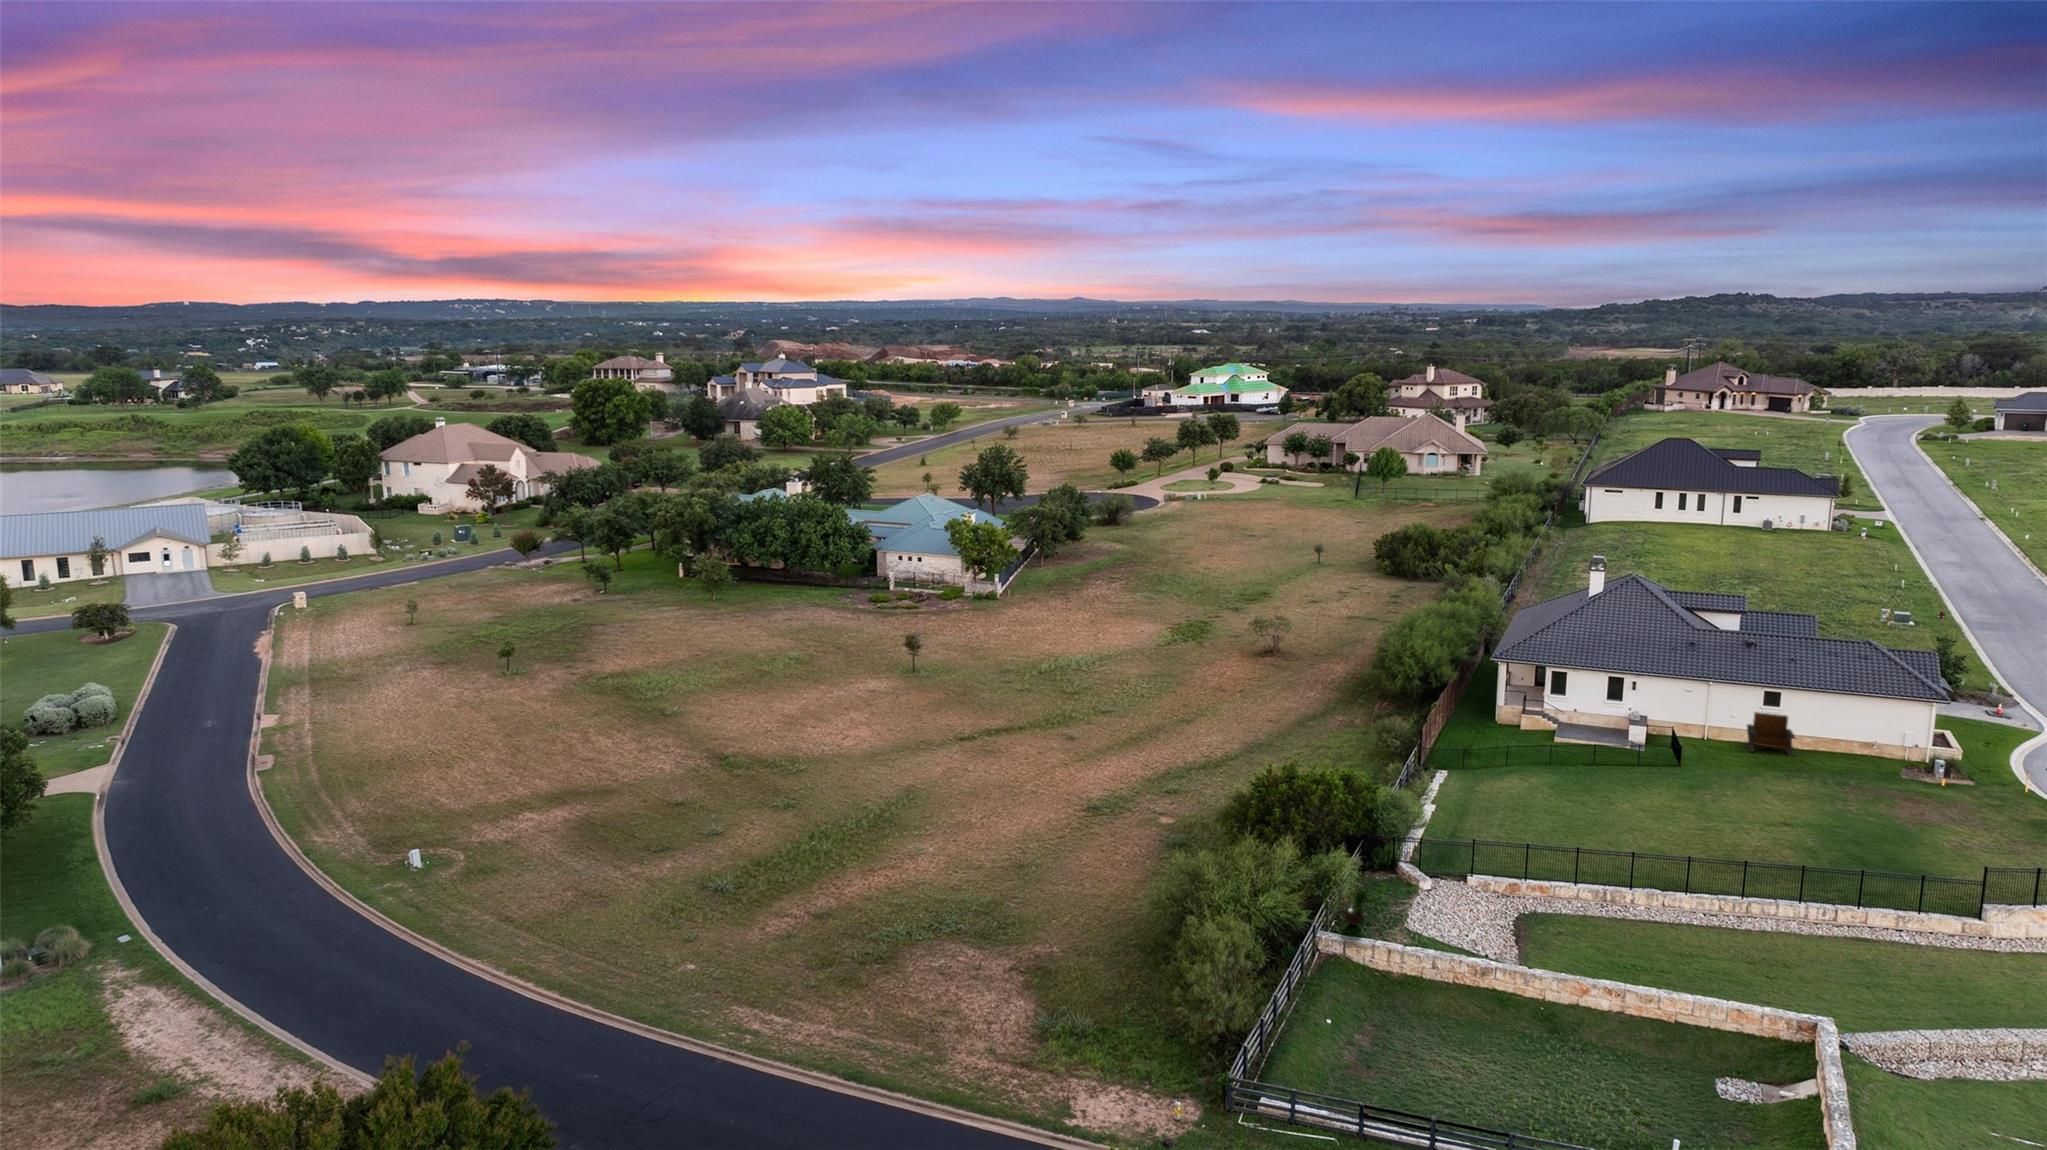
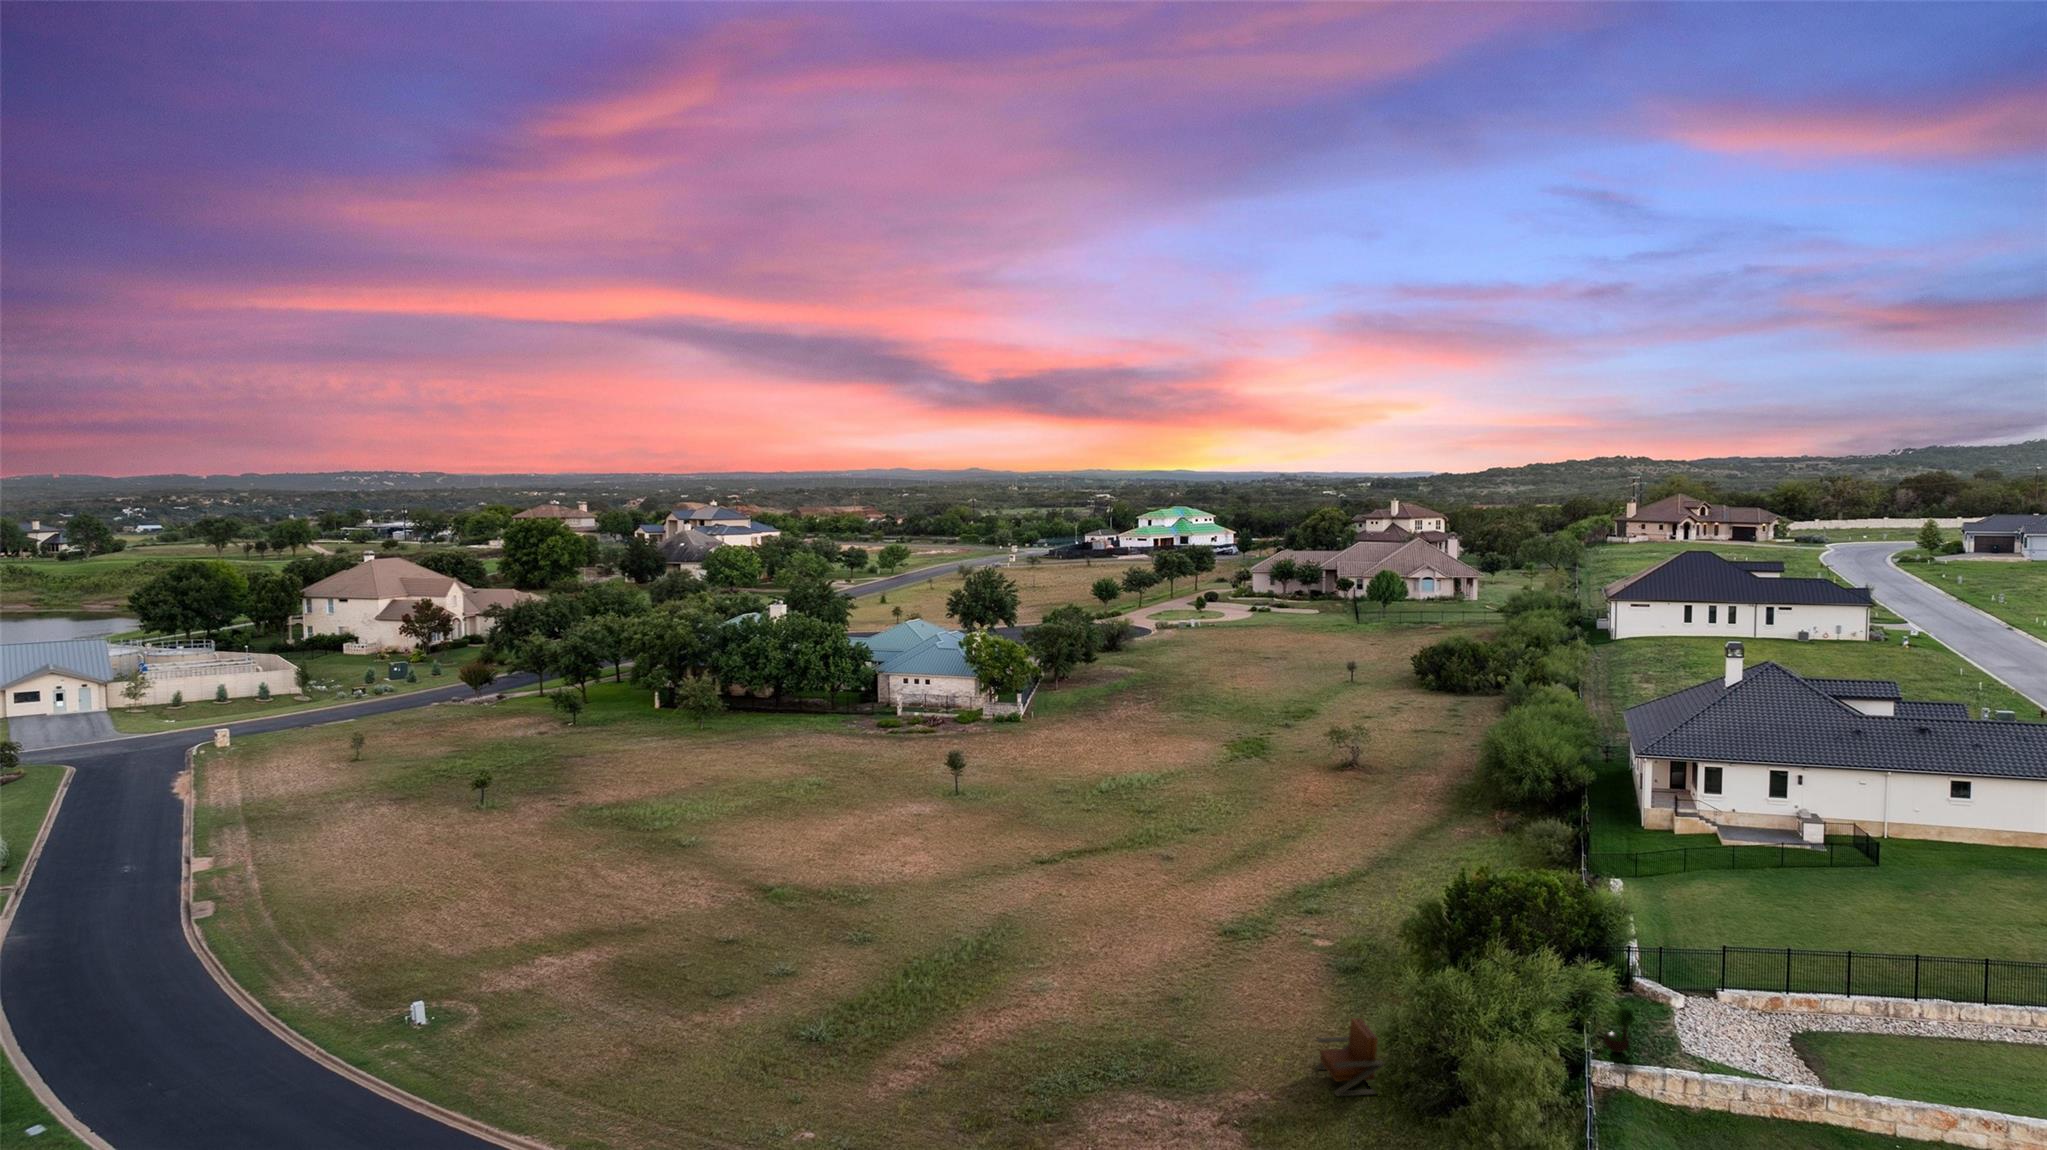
lounge chair: present [1745,712,1795,756] -> present [1317,1018,1384,1096]

